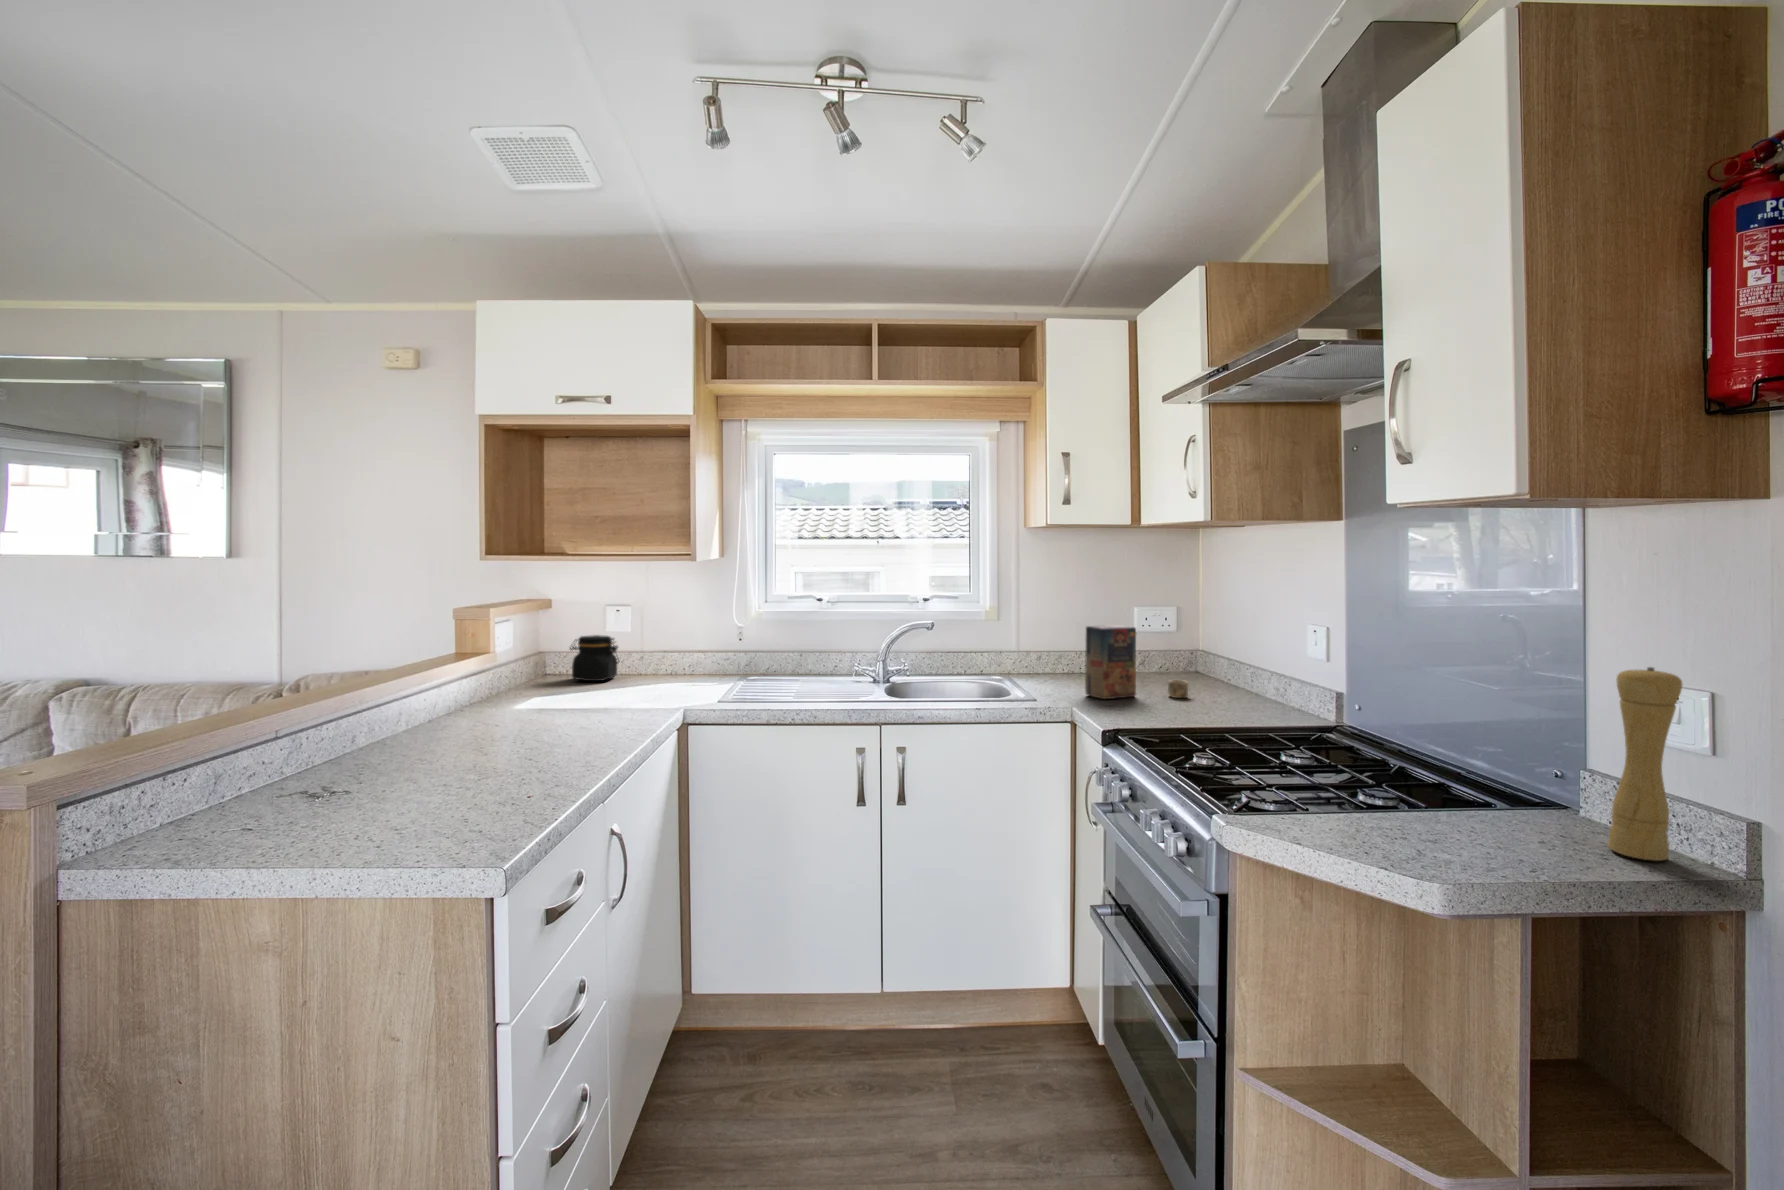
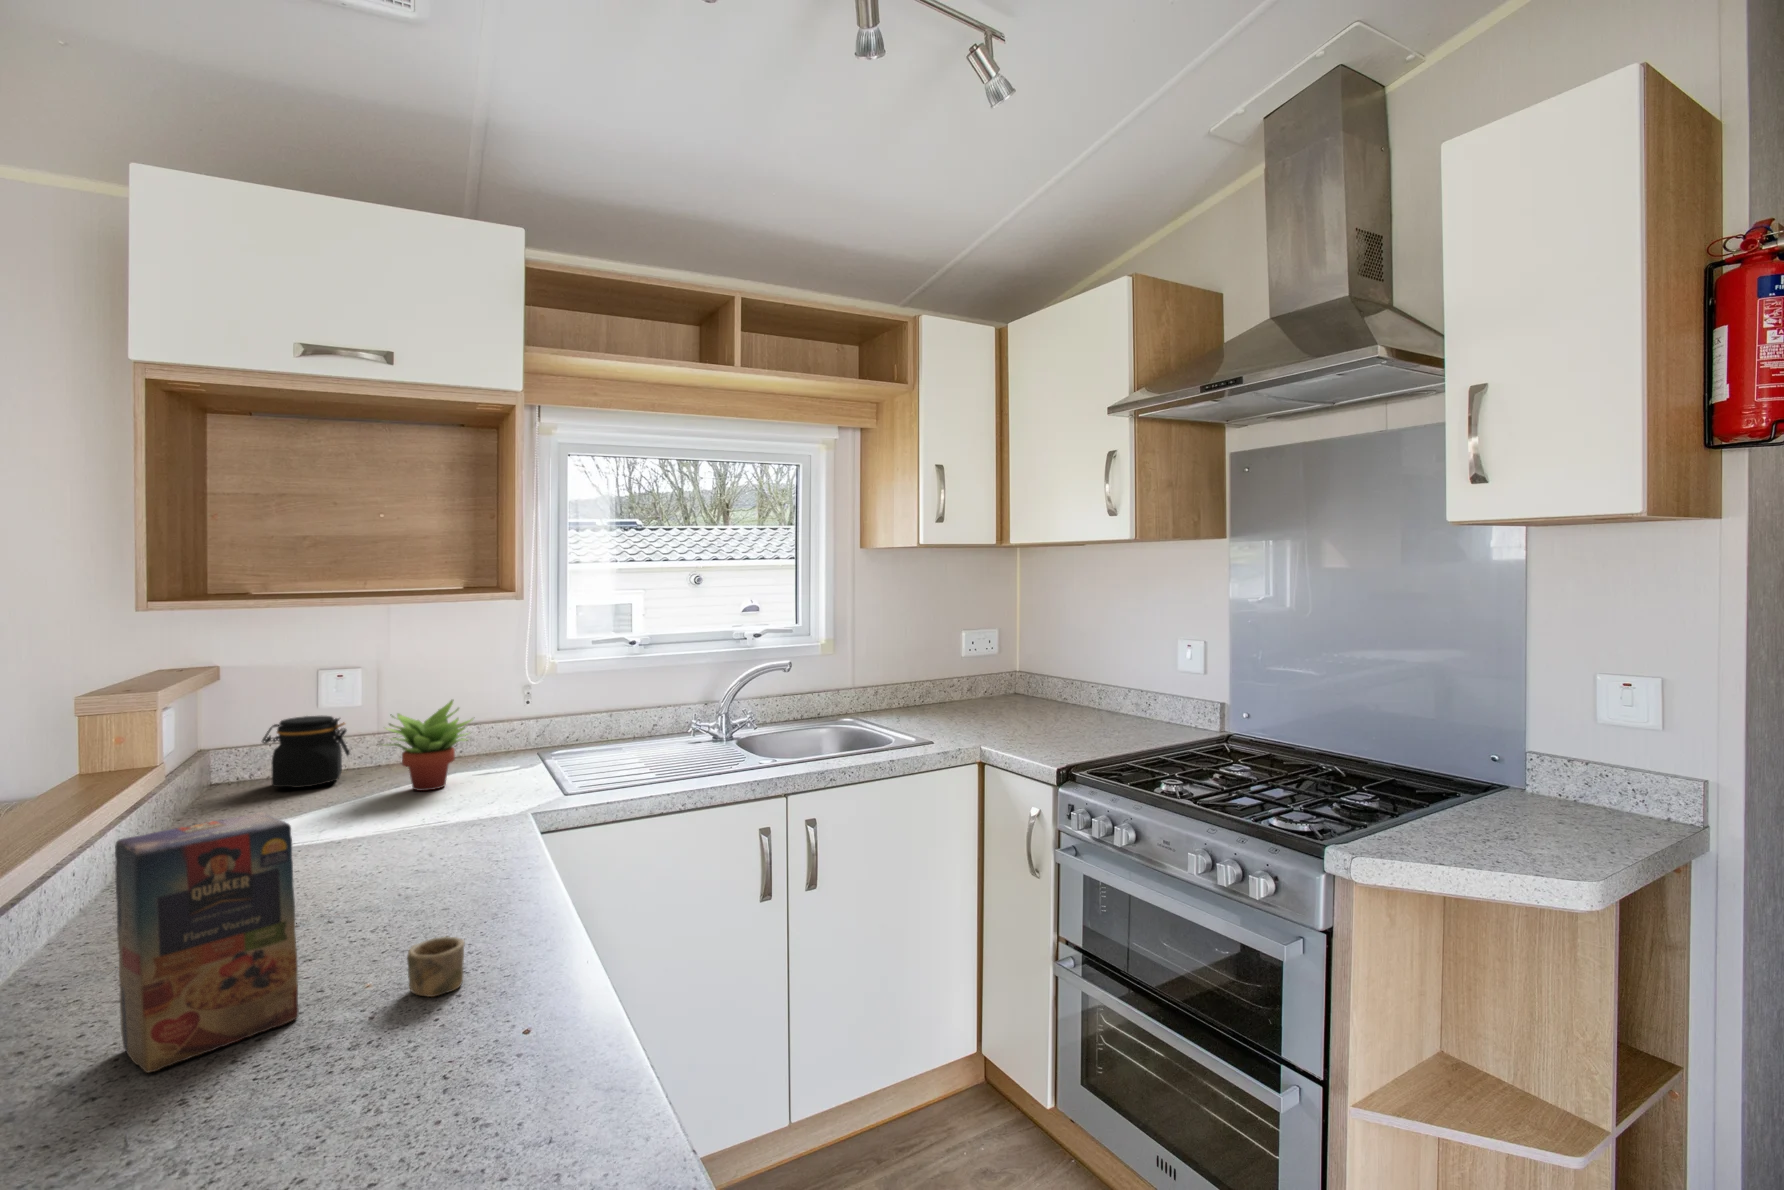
cereal box: present [1085,625,1188,699] -> present [115,812,465,1073]
succulent plant: none [621,630,683,691] -> present [386,700,472,791]
pepper mill: present [1608,667,1683,861] -> none [1584,660,1637,824]

